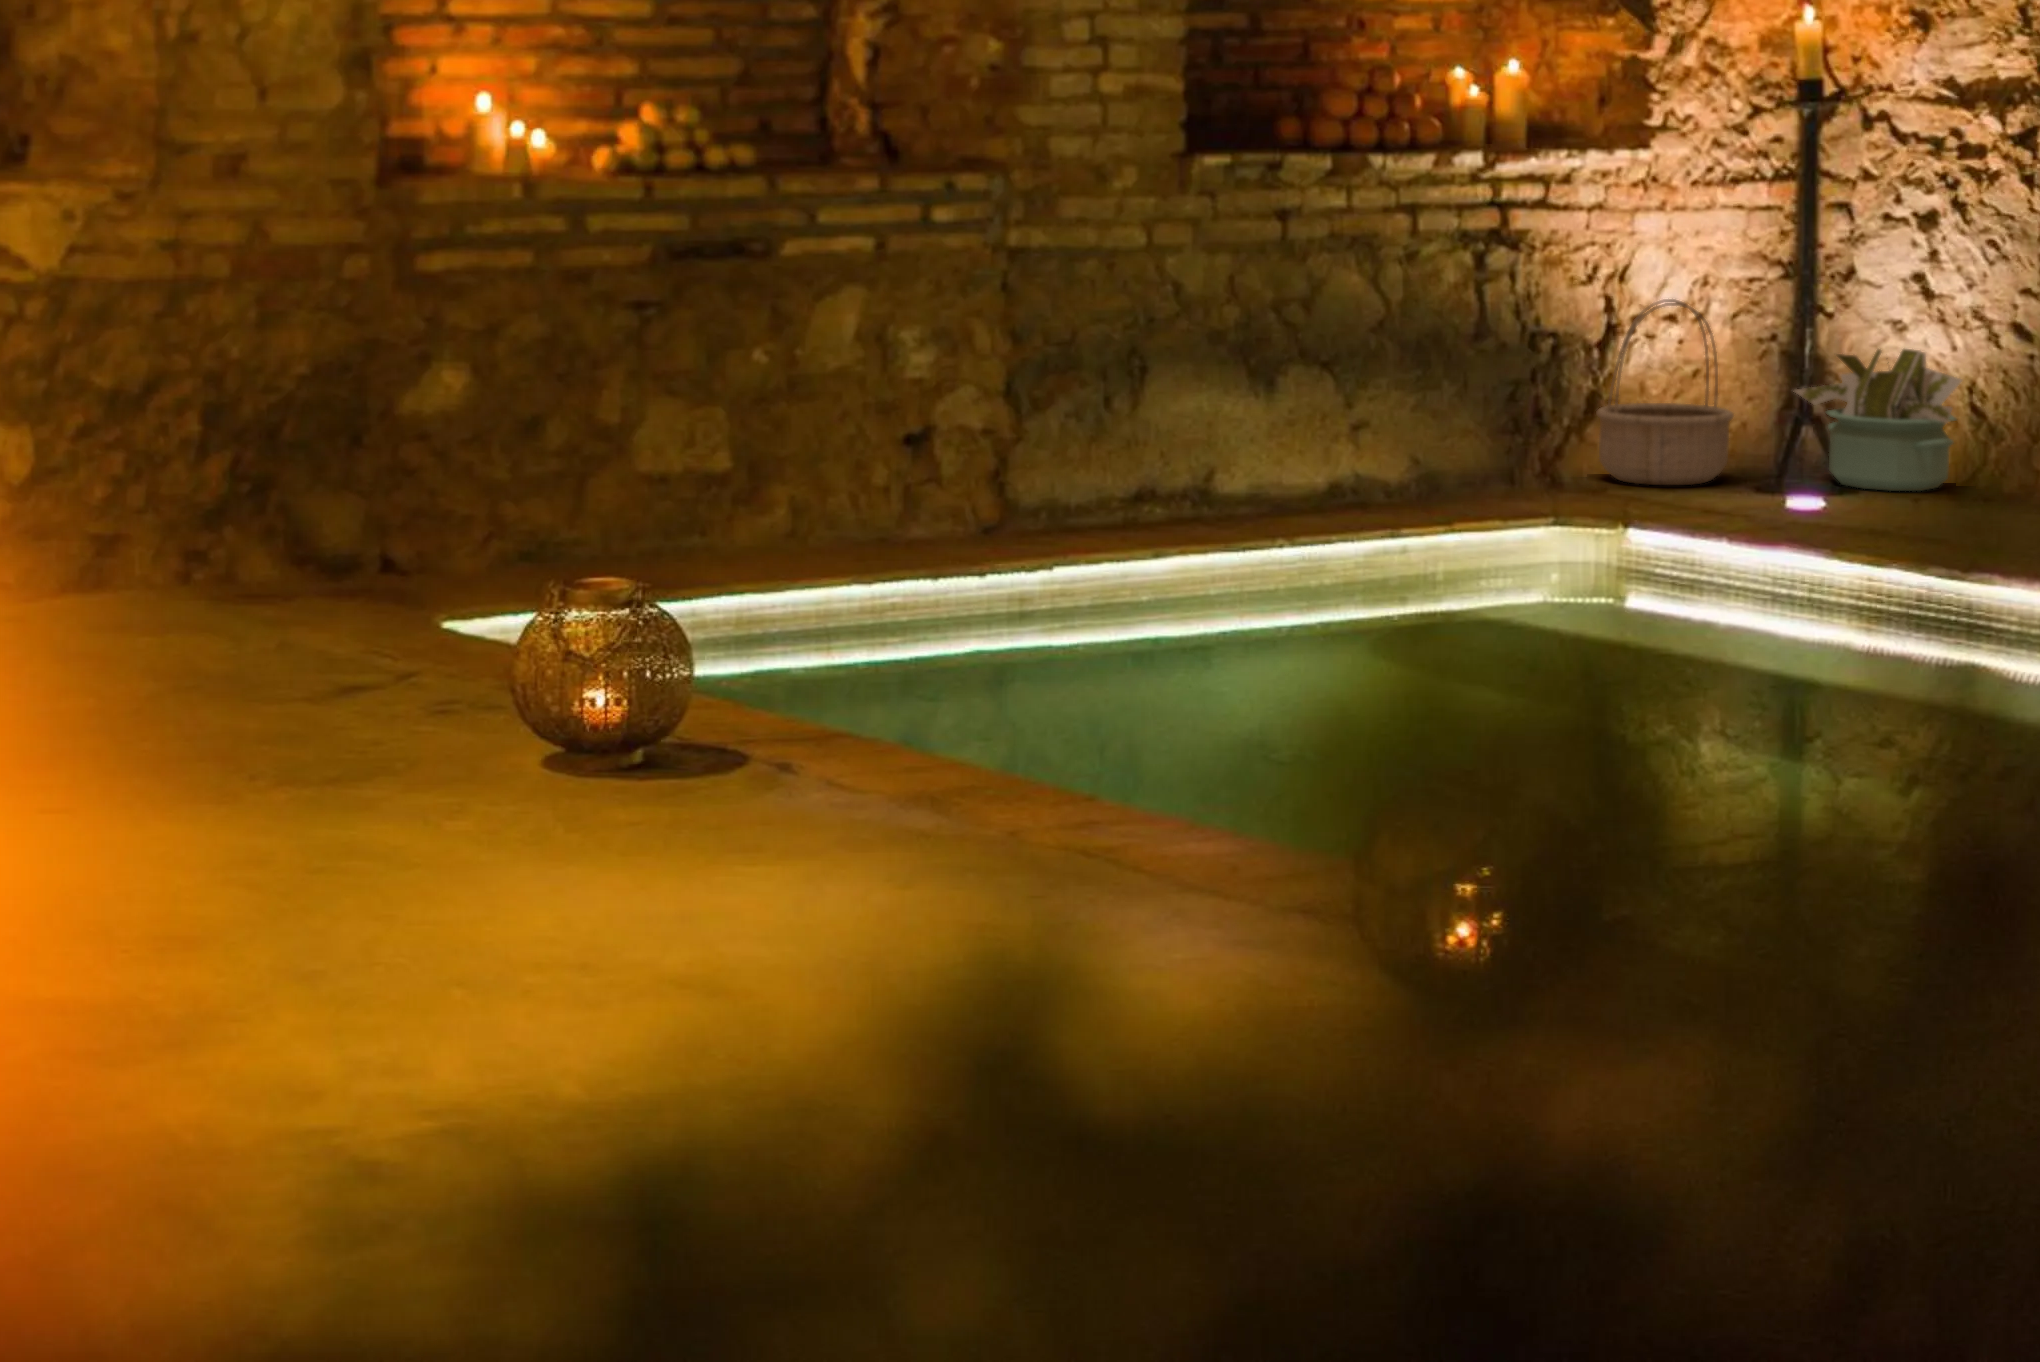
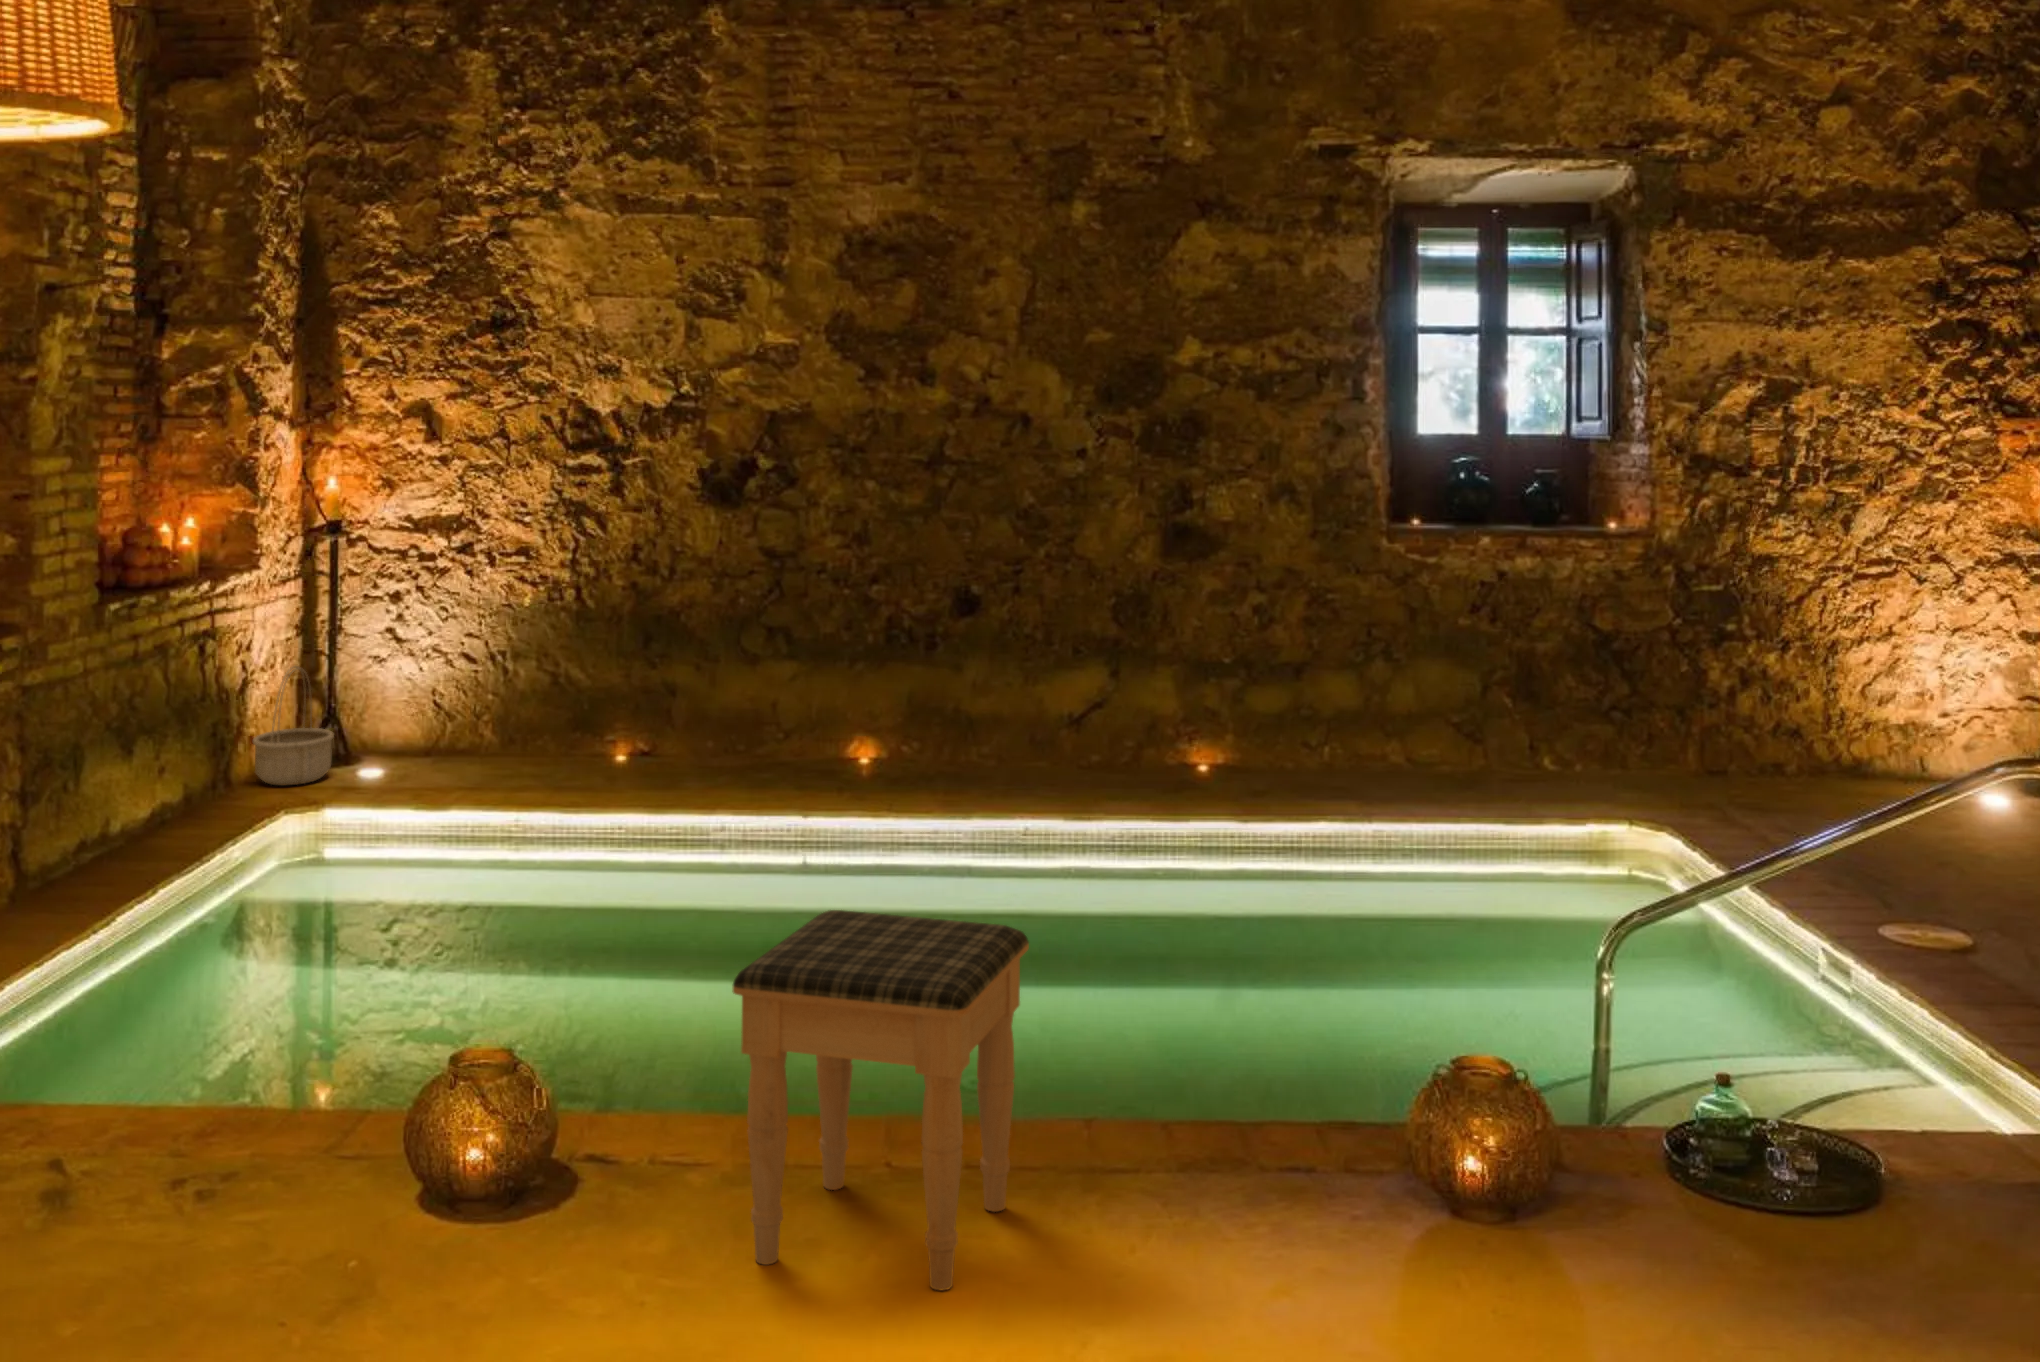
decorative plant: present [1793,349,1962,491] -> none [355,676,454,763]
footstool: none [643,493,1075,992] -> present [732,910,1029,1290]

